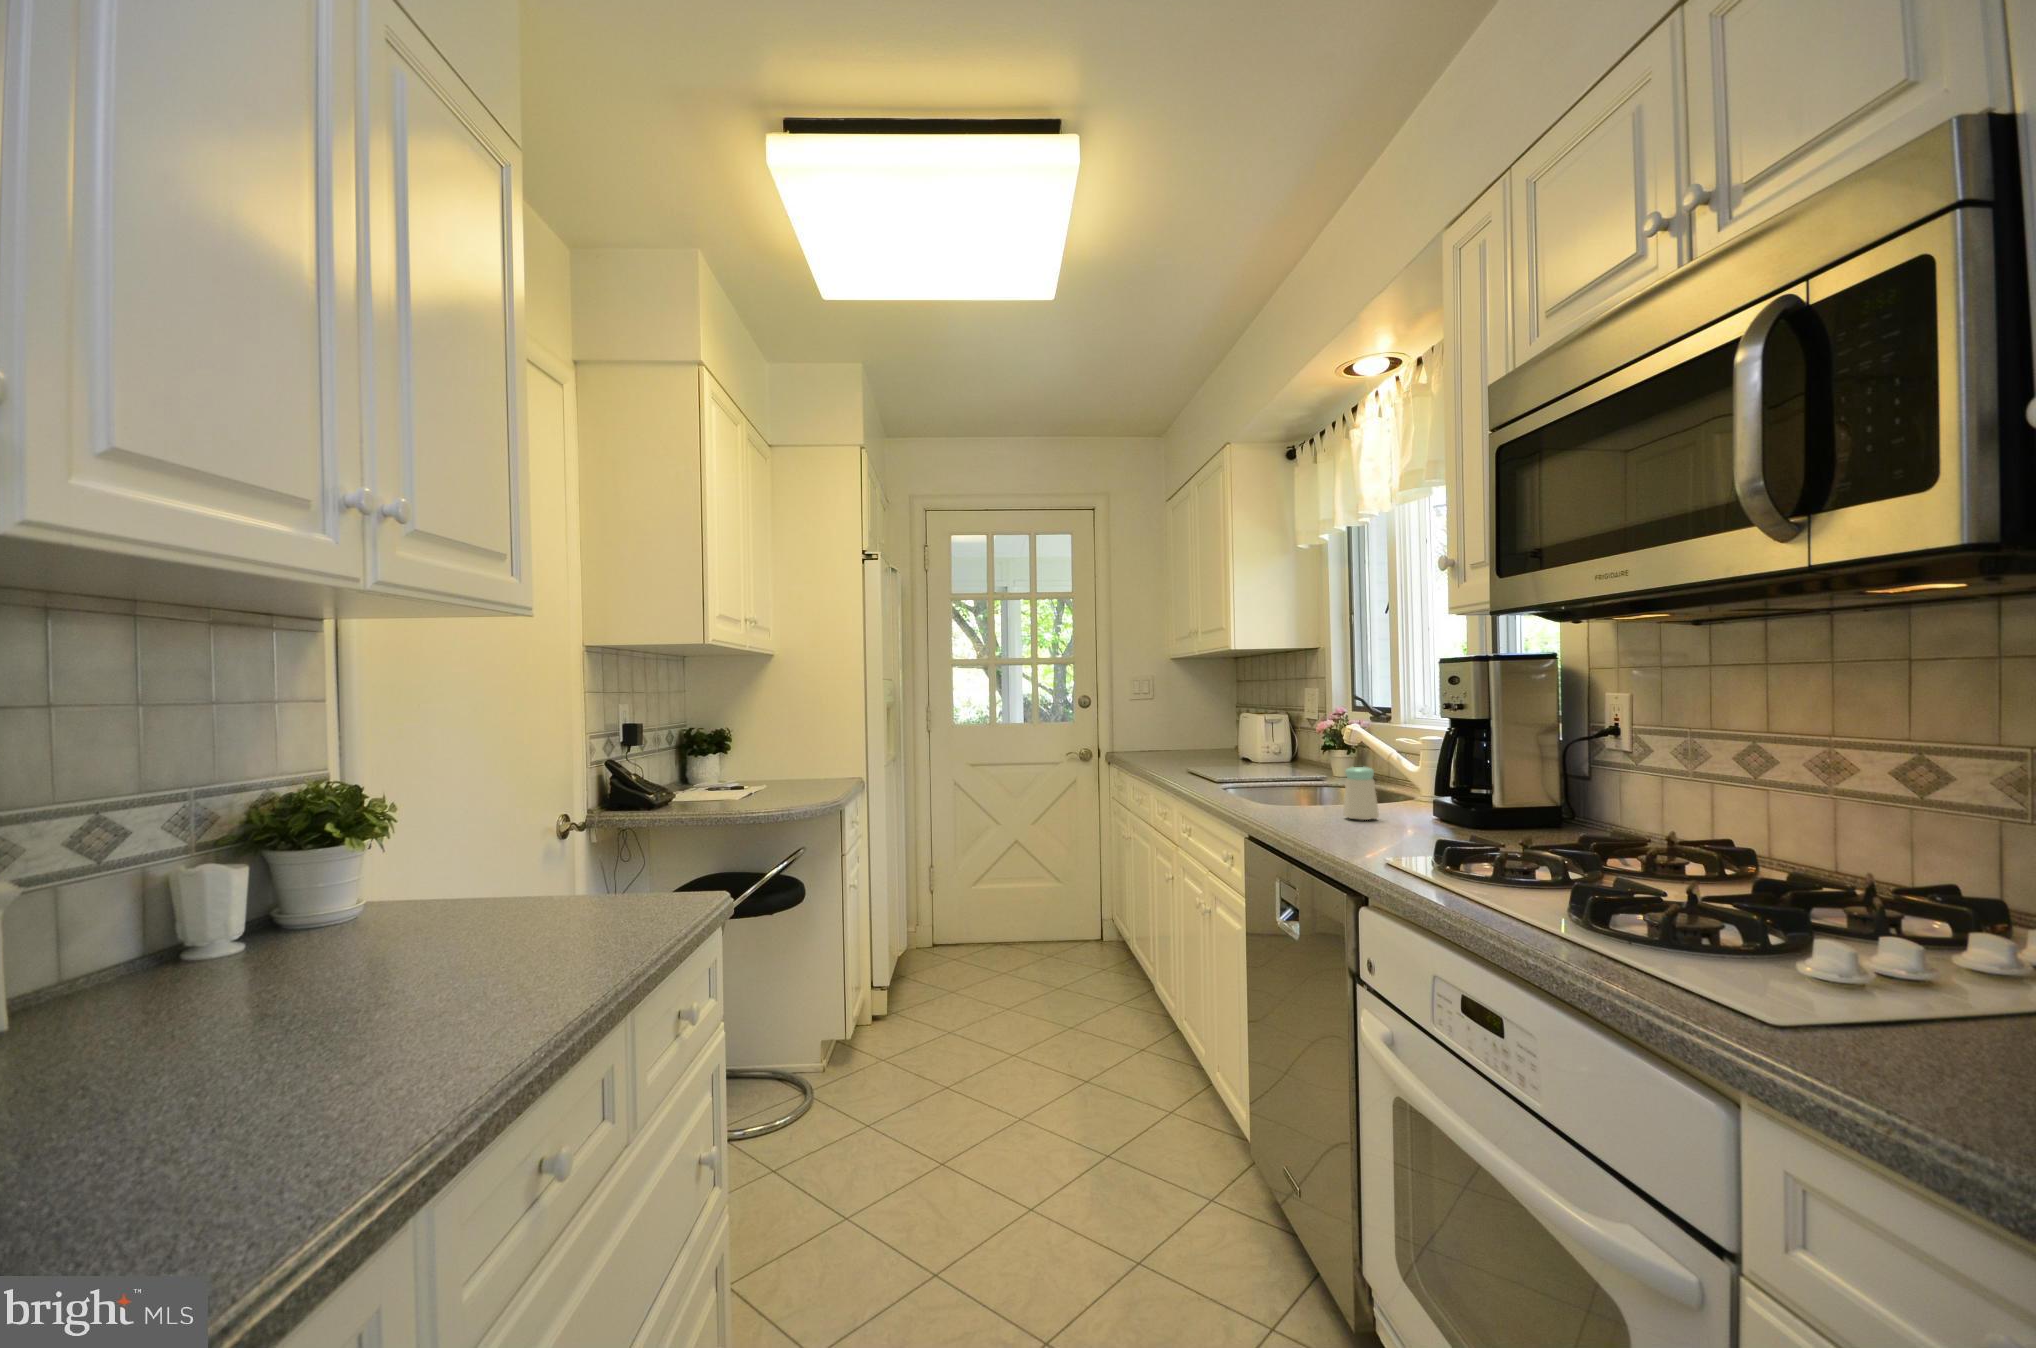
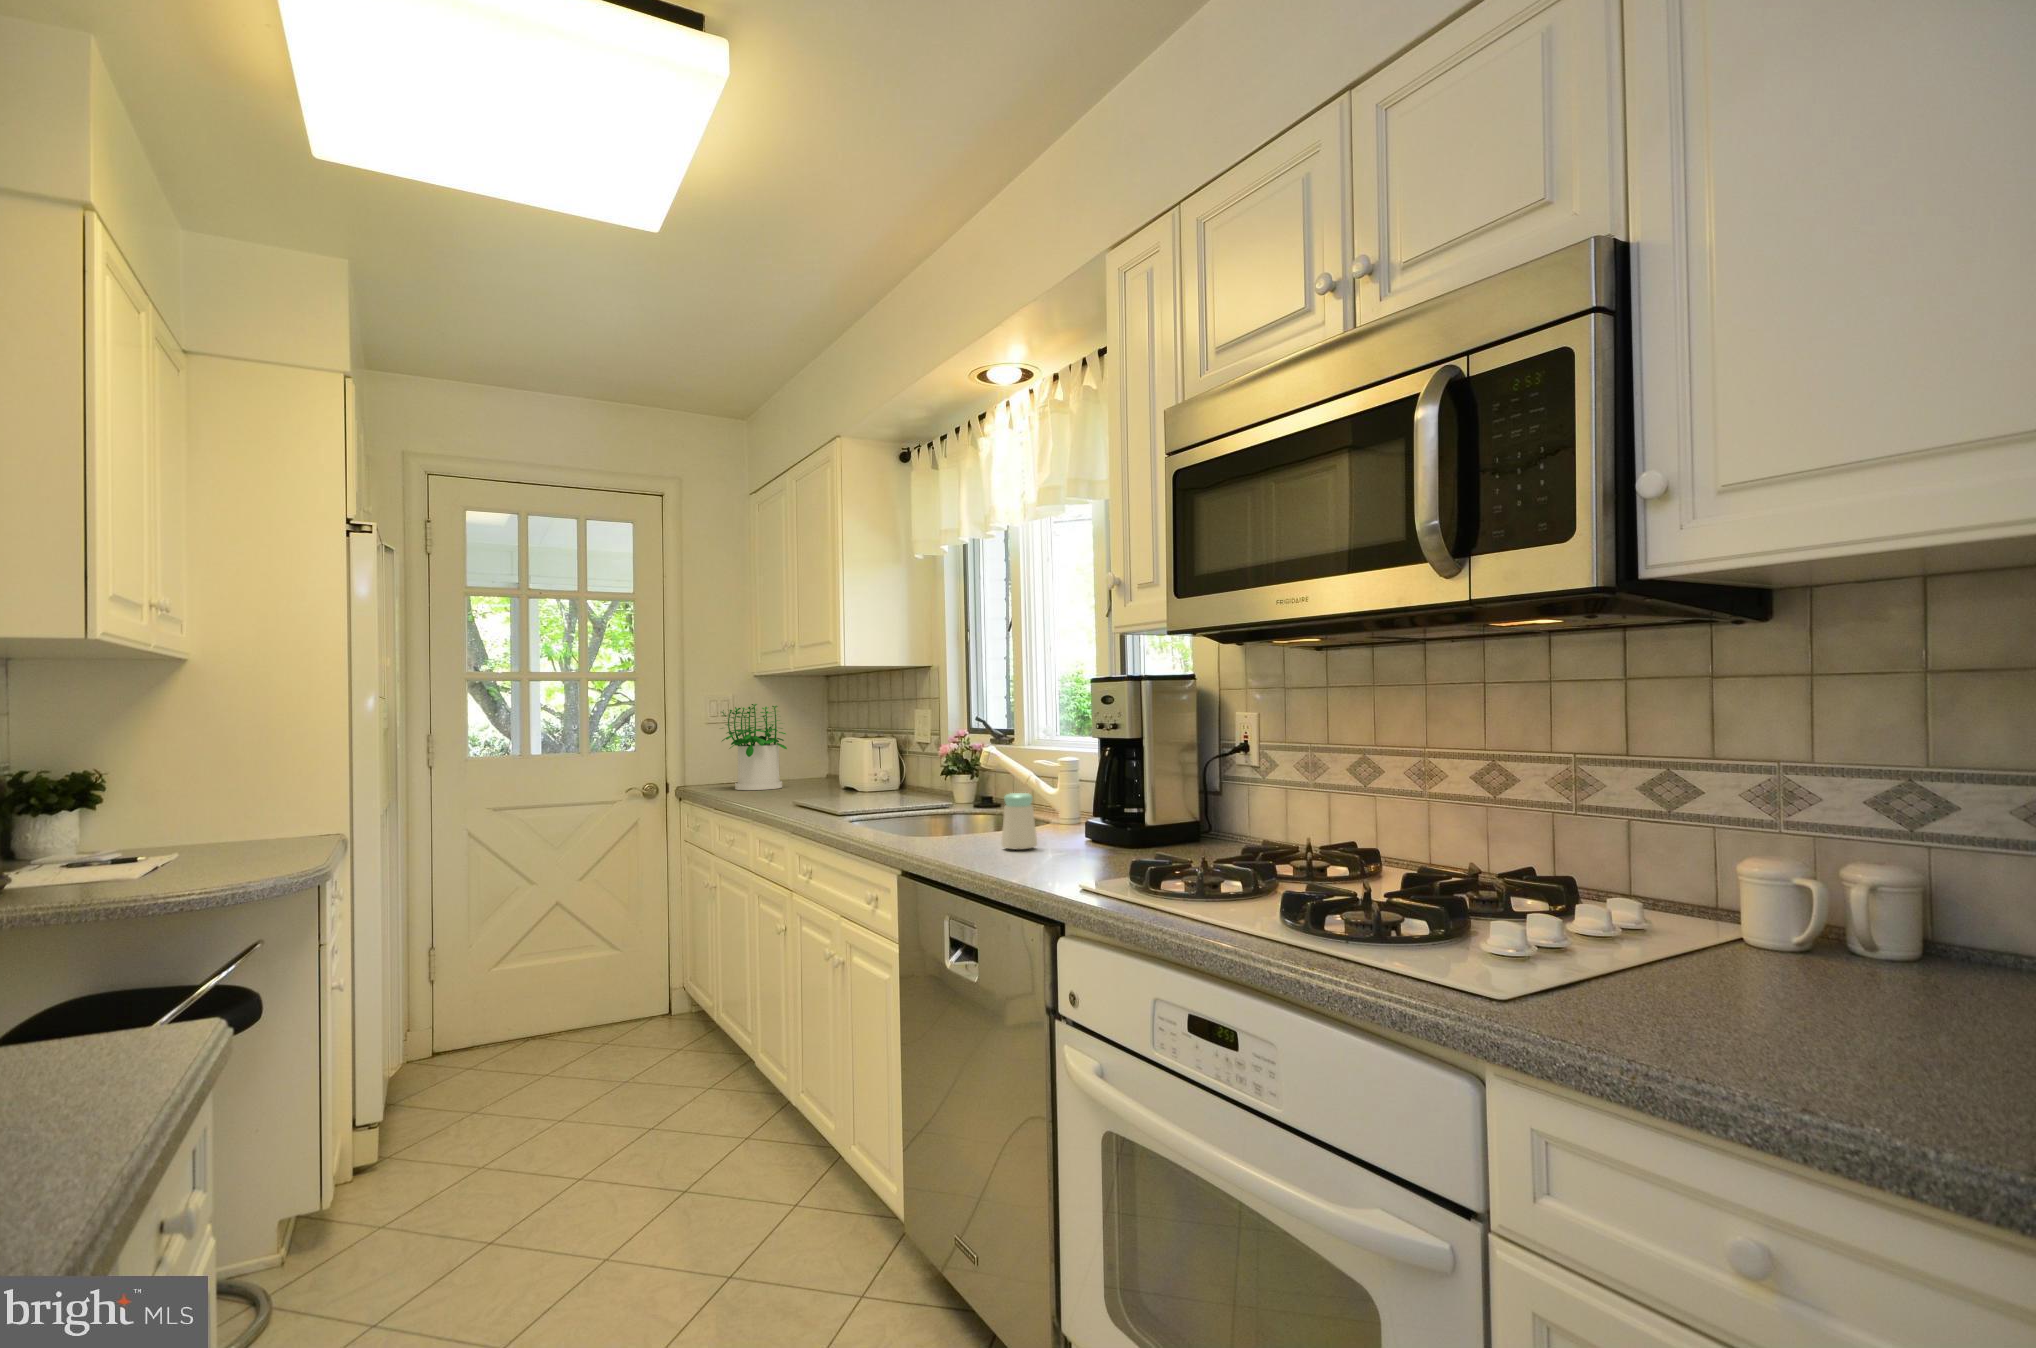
potted plant: none [1145,681,1200,754] -> present [722,704,787,790]

